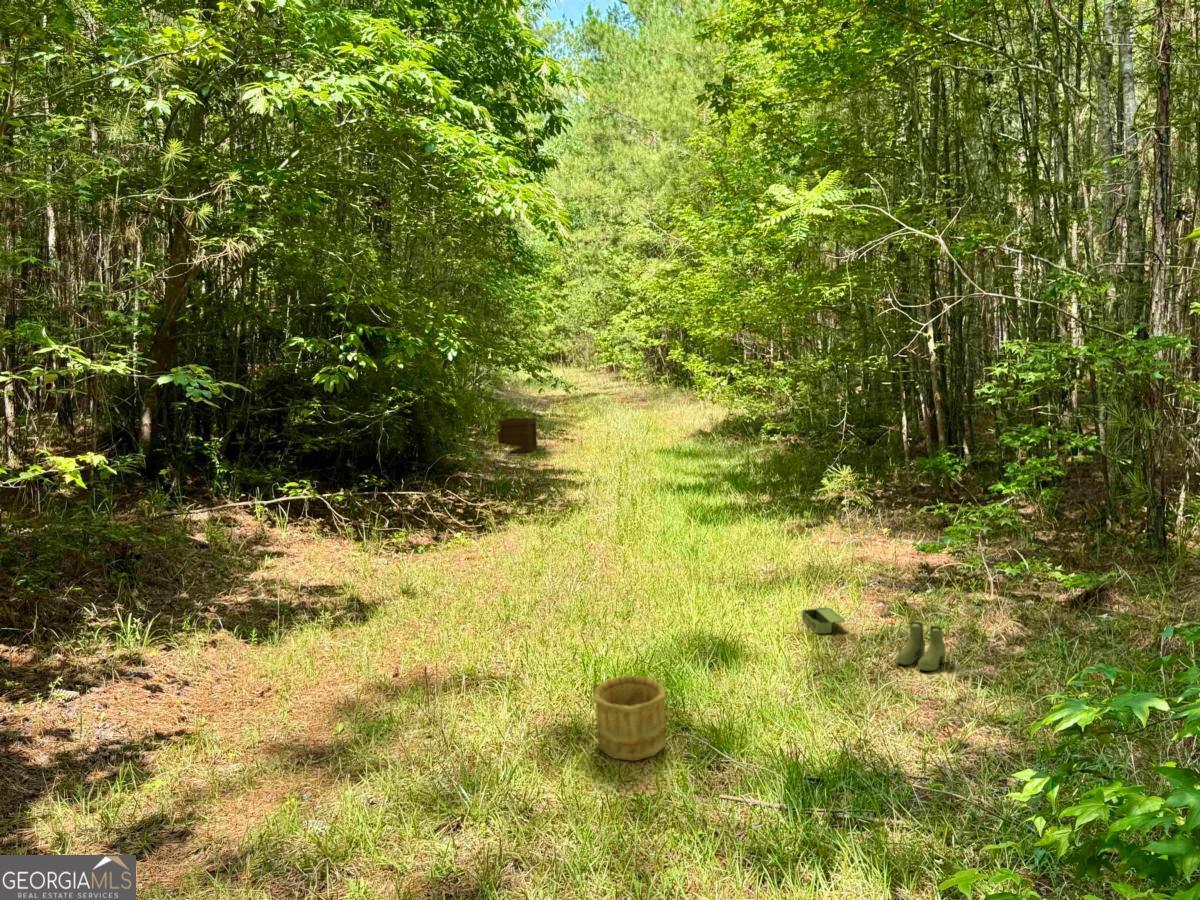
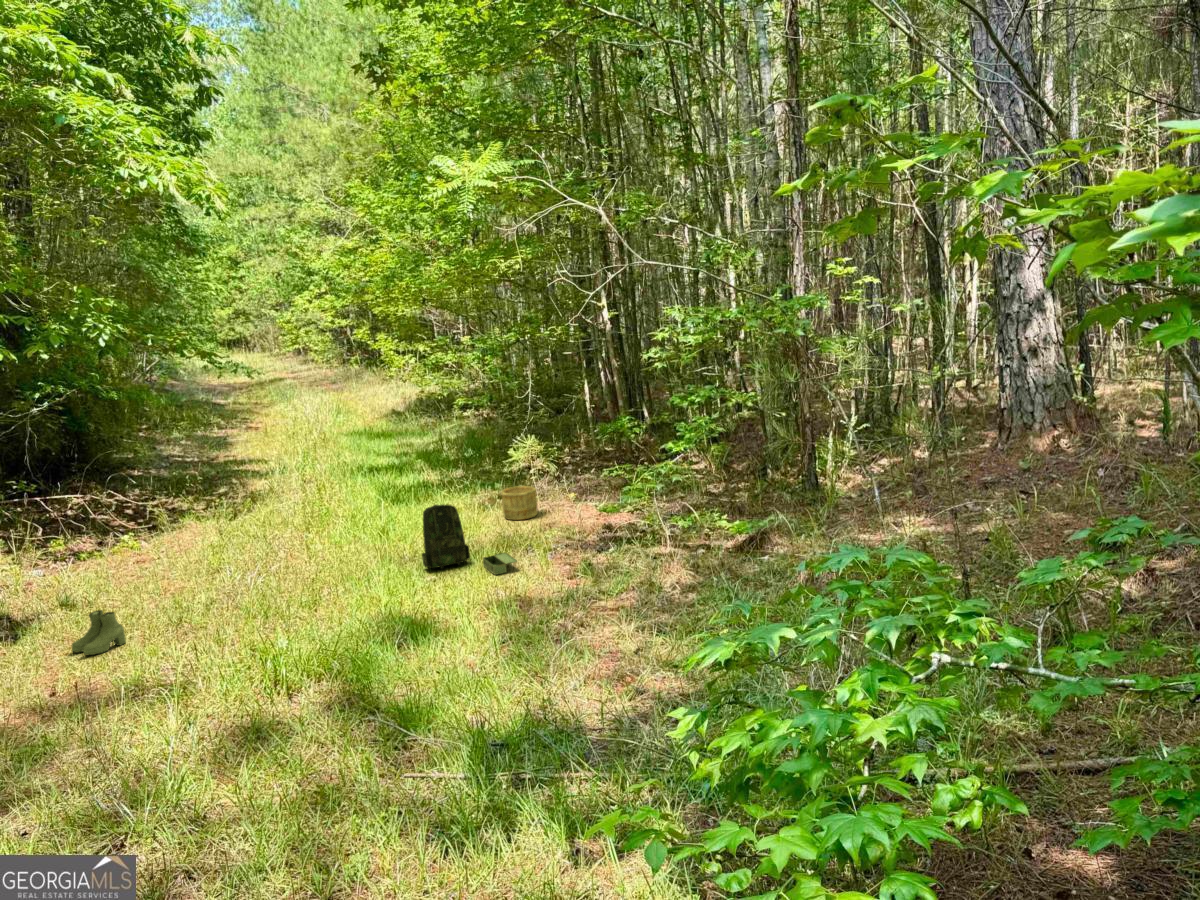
wooden crate: present [497,418,537,453] -> none [165,408,217,448]
backpack: none [733,542,787,618] -> present [422,504,470,569]
boots: present [897,622,946,671] -> present [72,610,126,655]
wooden bucket: present [593,676,666,761] -> present [501,486,538,520]

